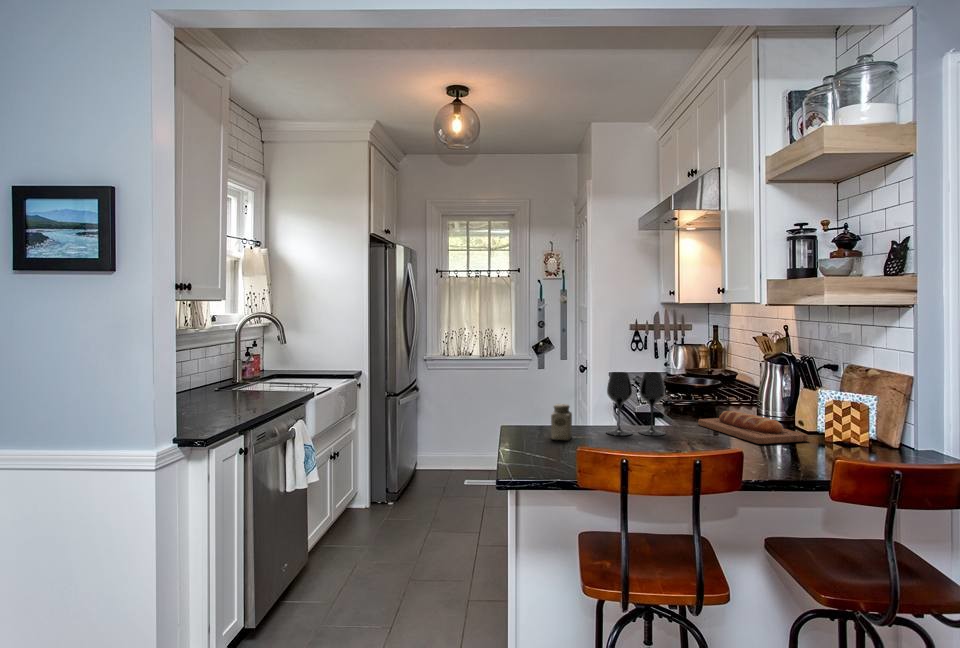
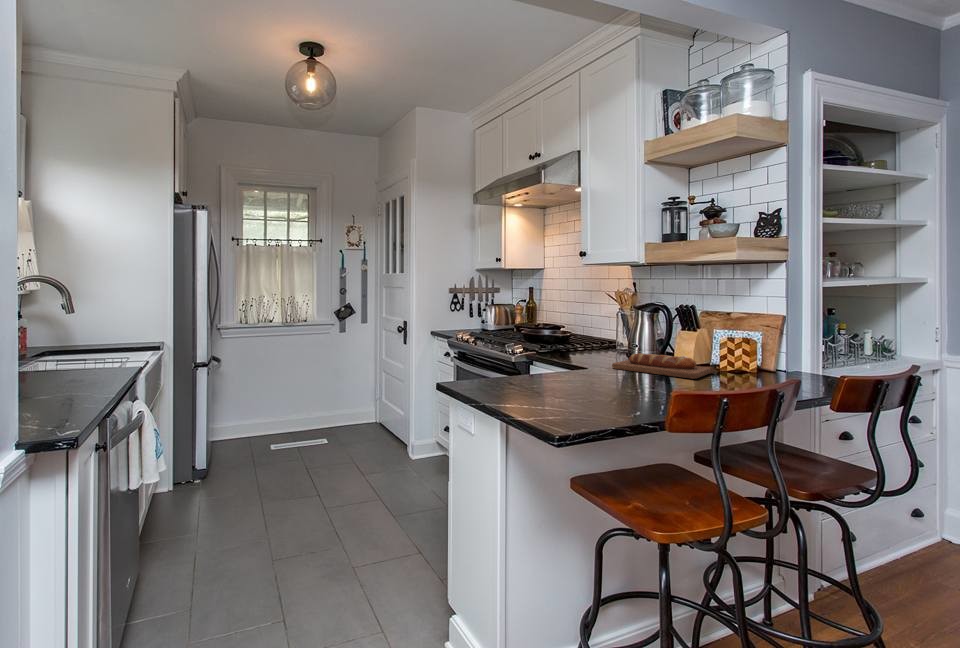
wine glass: present [606,372,665,436] -> none [564,320,614,385]
salt shaker: present [551,404,572,440] -> none [532,356,557,396]

